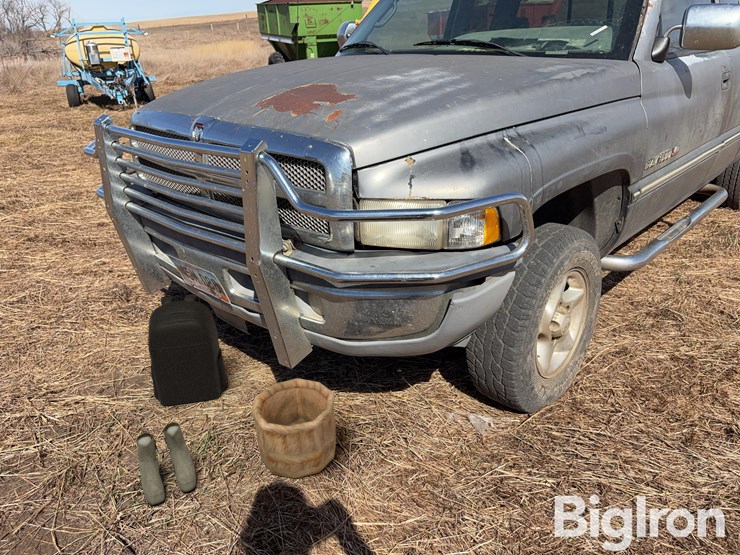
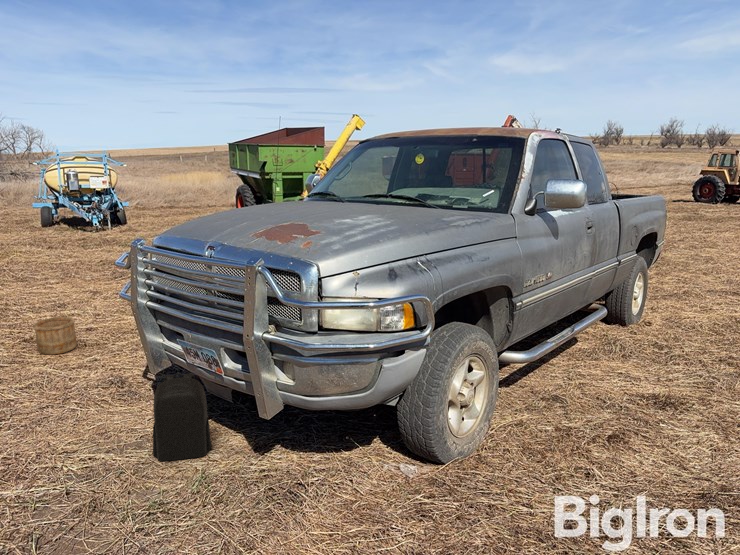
wooden bucket: present [251,378,336,478] -> present [33,317,77,355]
boots: present [136,422,196,505] -> none [149,463,192,523]

